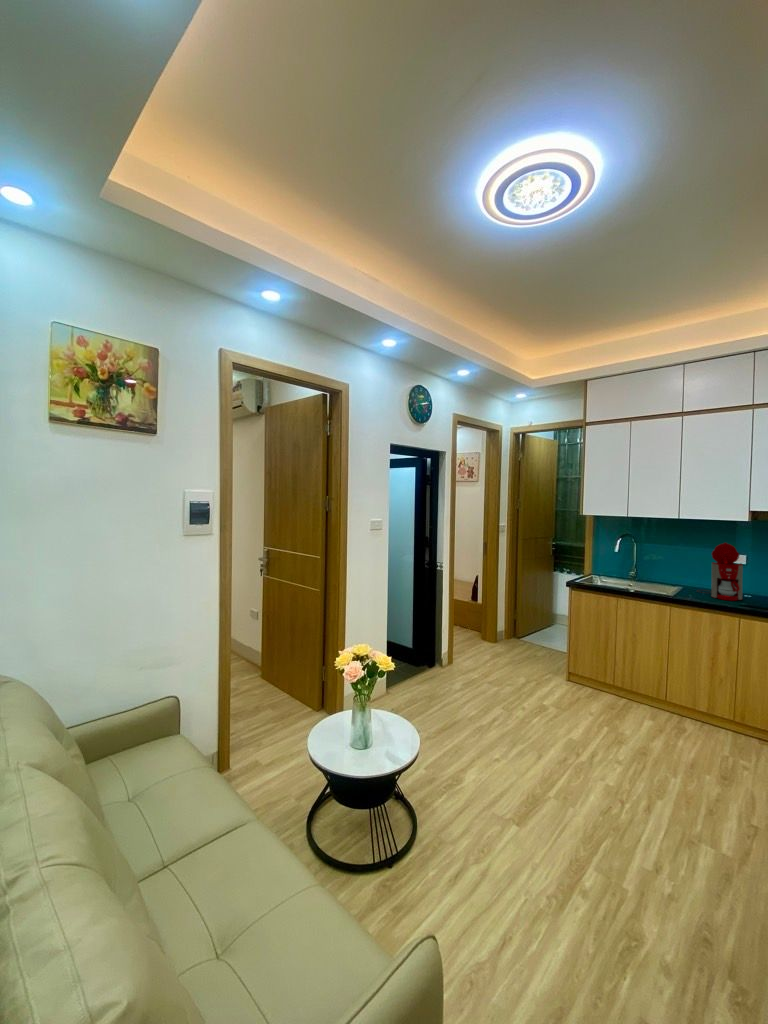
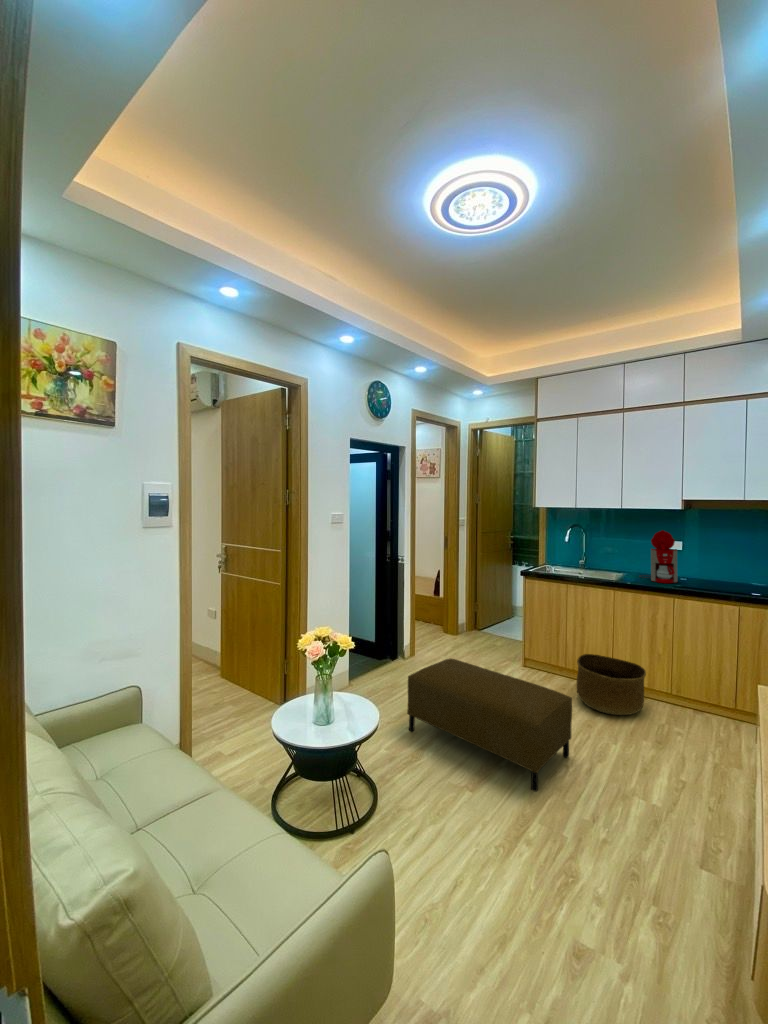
basket: none [627,672,707,743] -> present [576,654,646,715]
ottoman: none [447,673,628,831] -> present [407,658,572,792]

